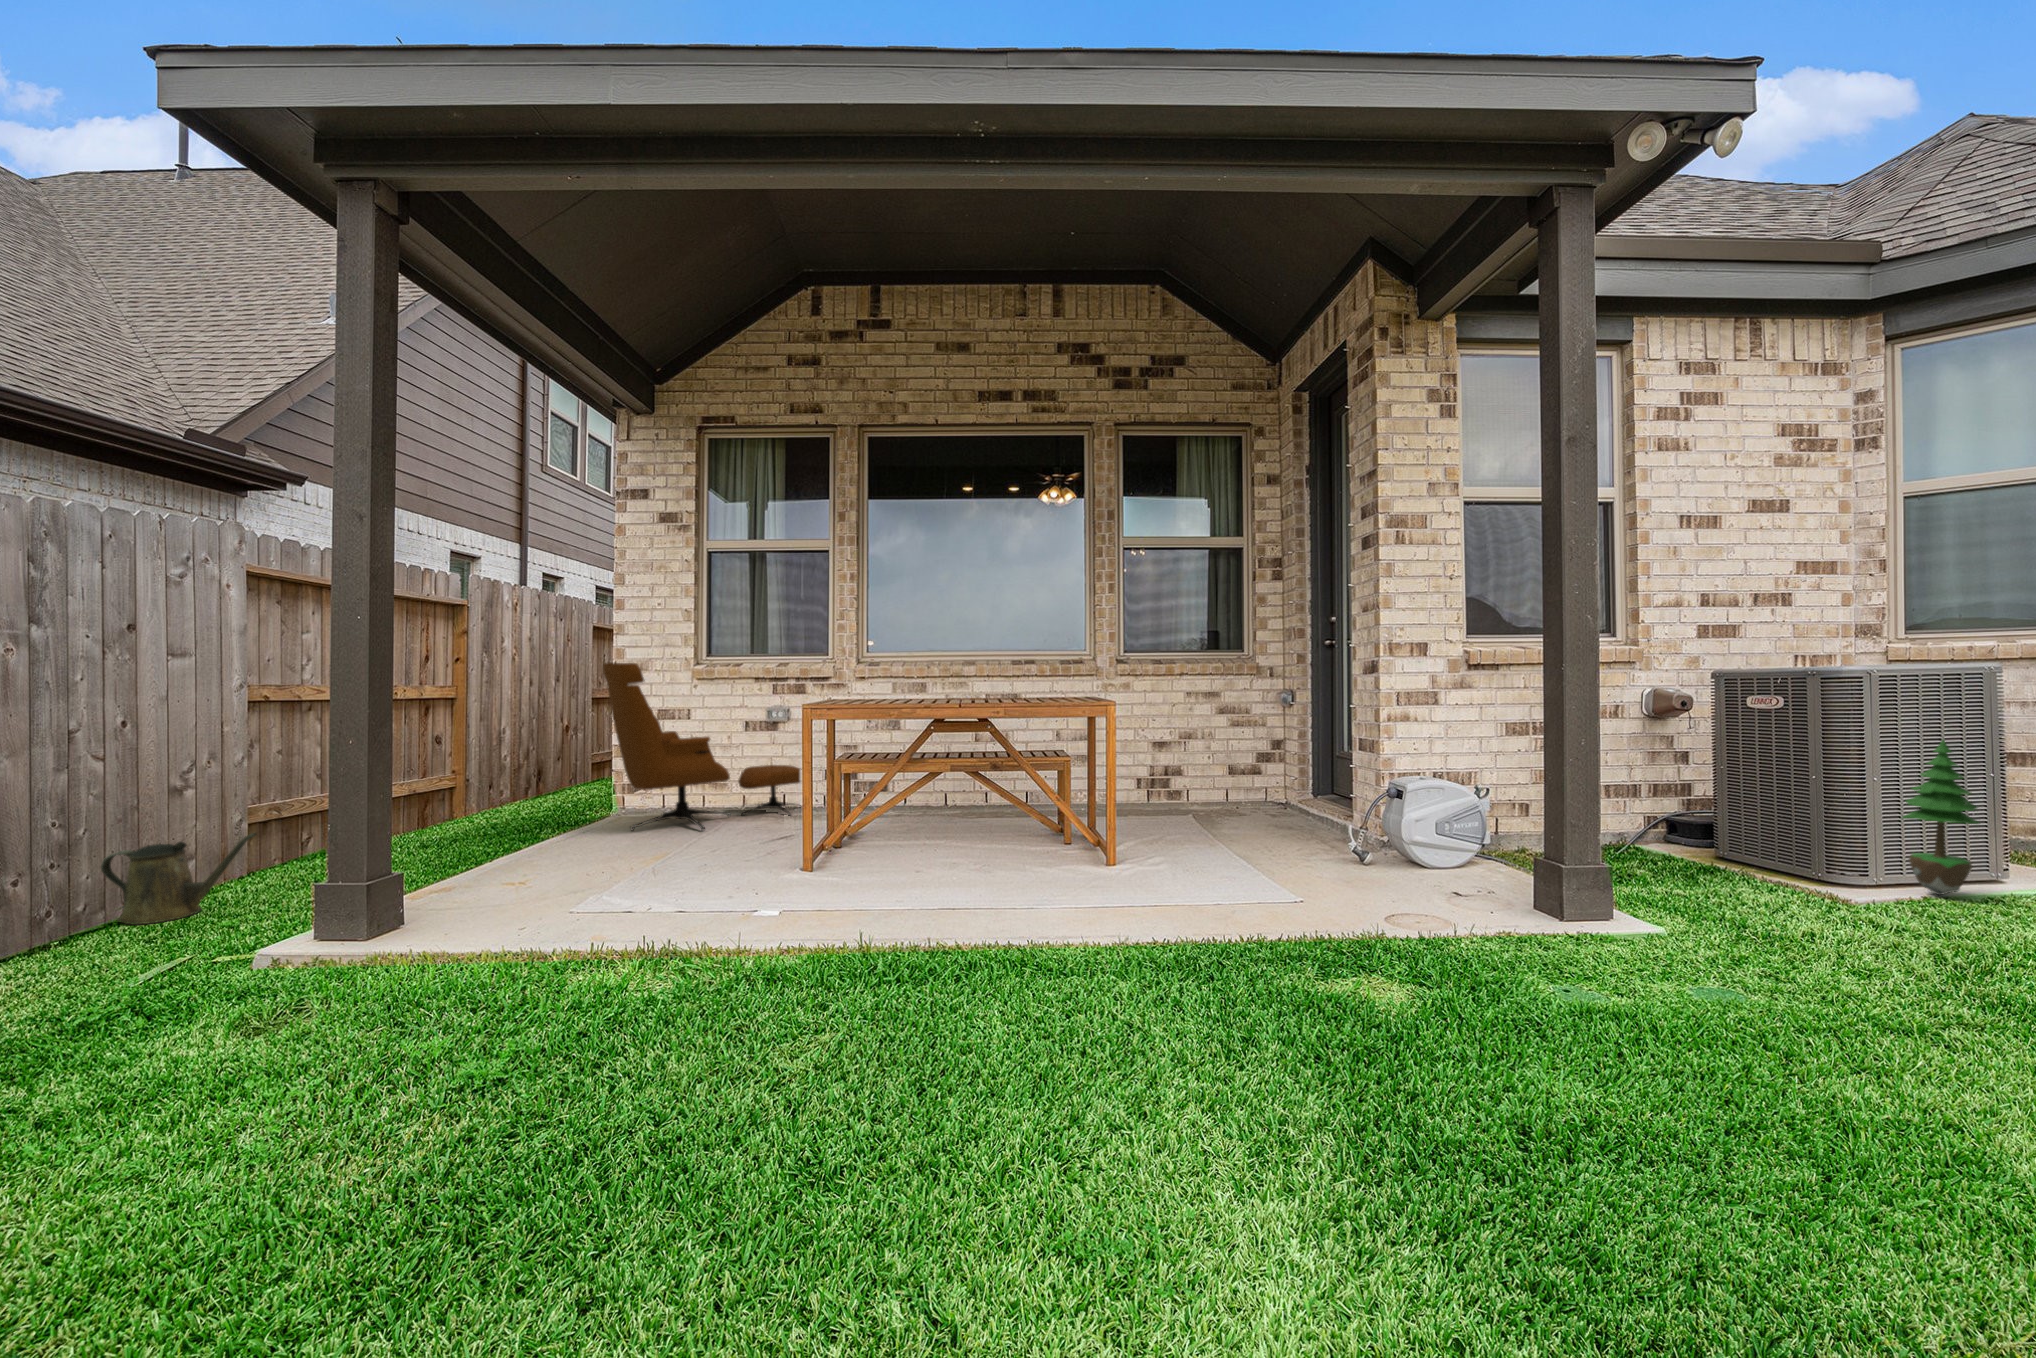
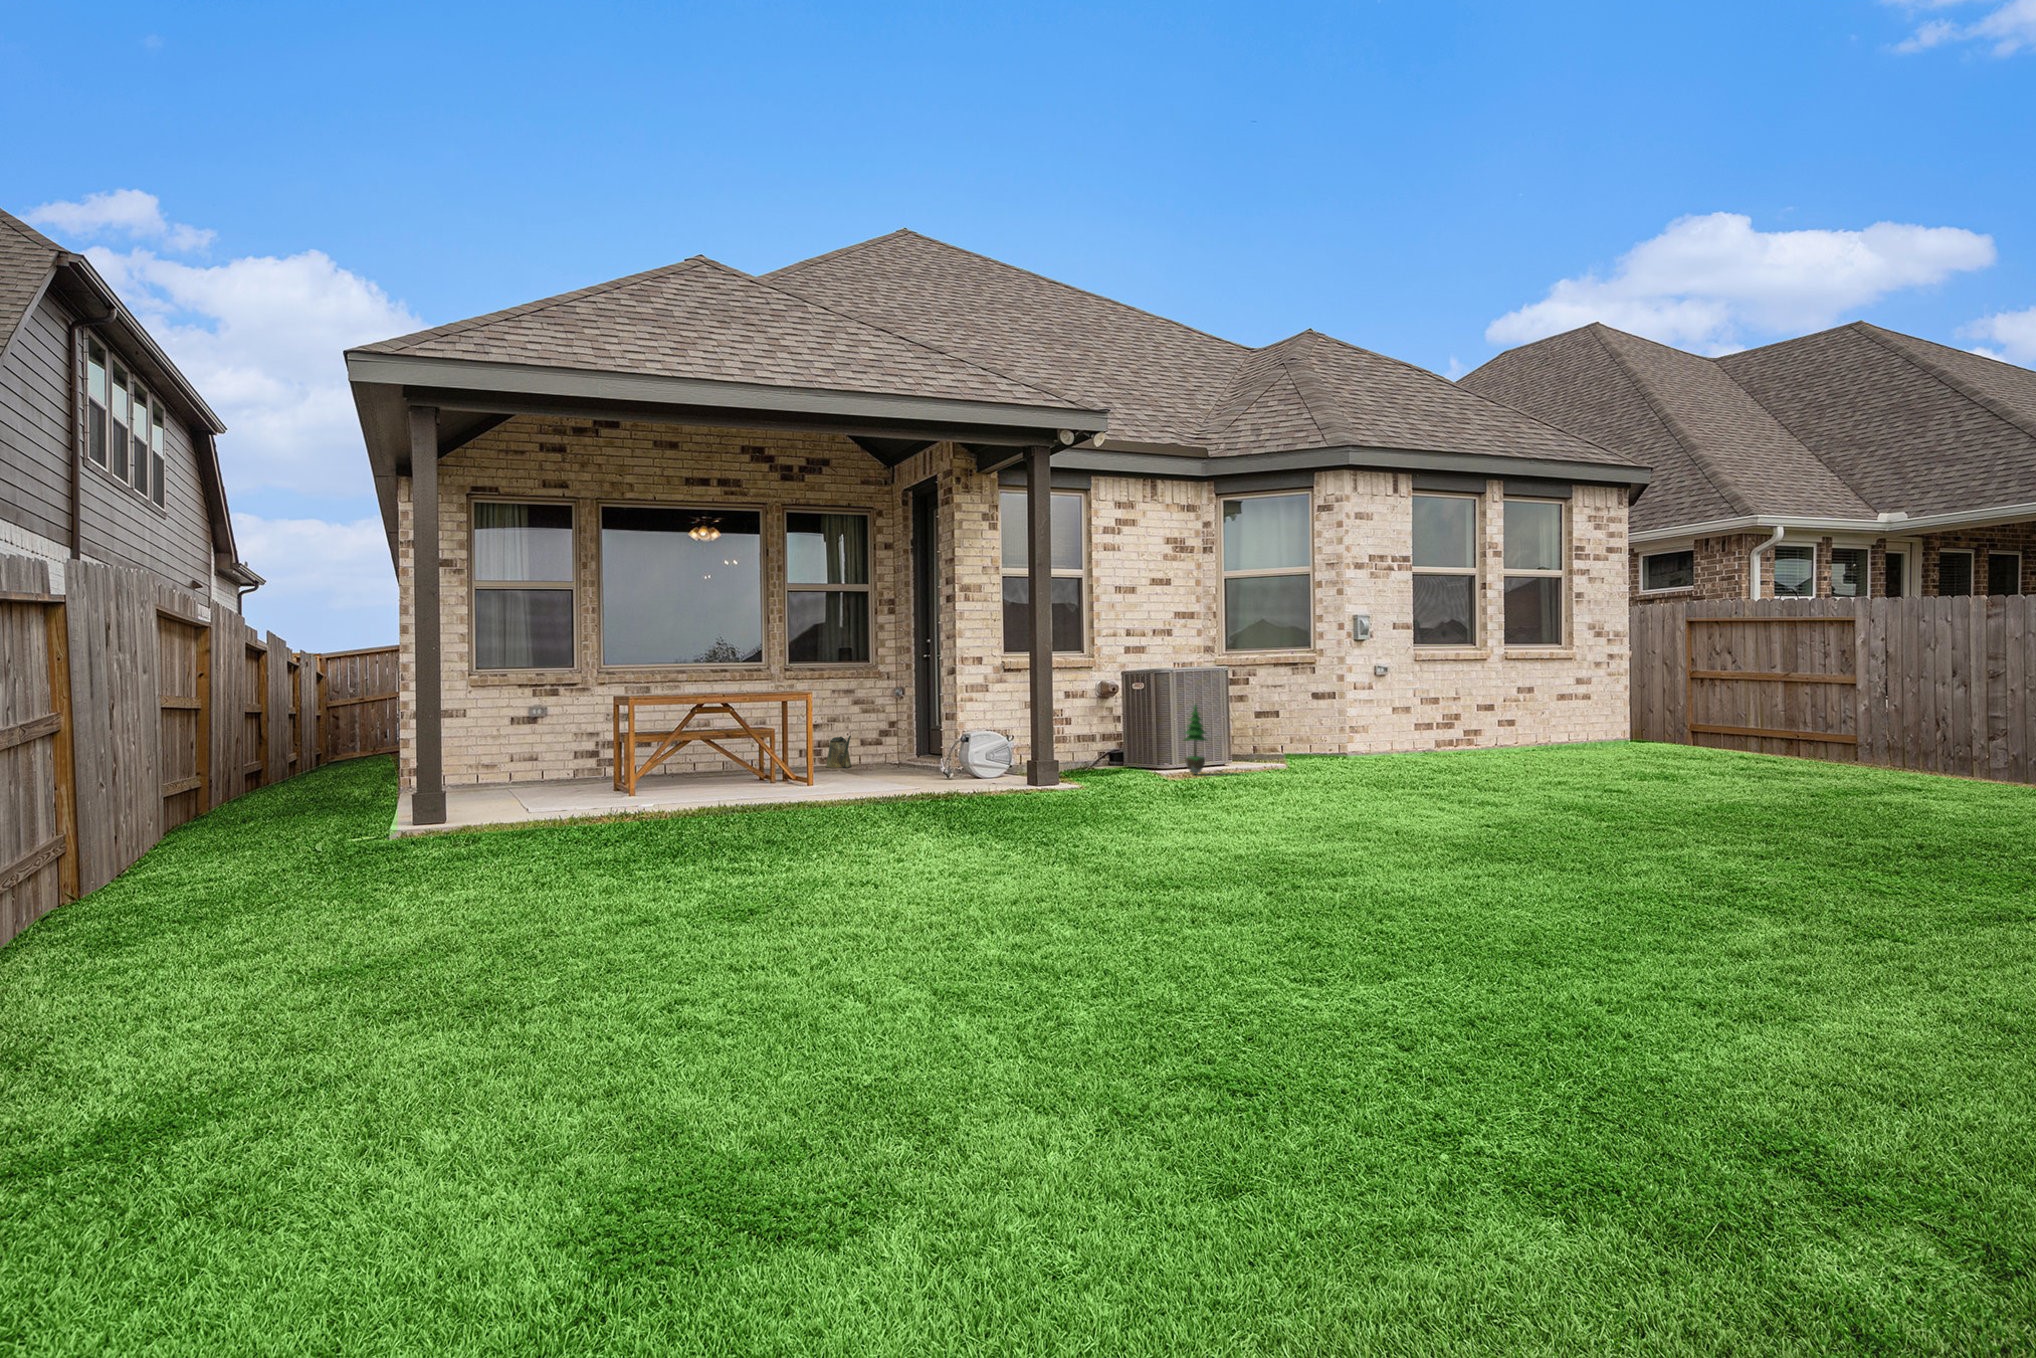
lounge chair: present [603,662,800,830] -> none [439,672,570,791]
watering can: present [101,833,256,925] -> present [826,736,851,768]

